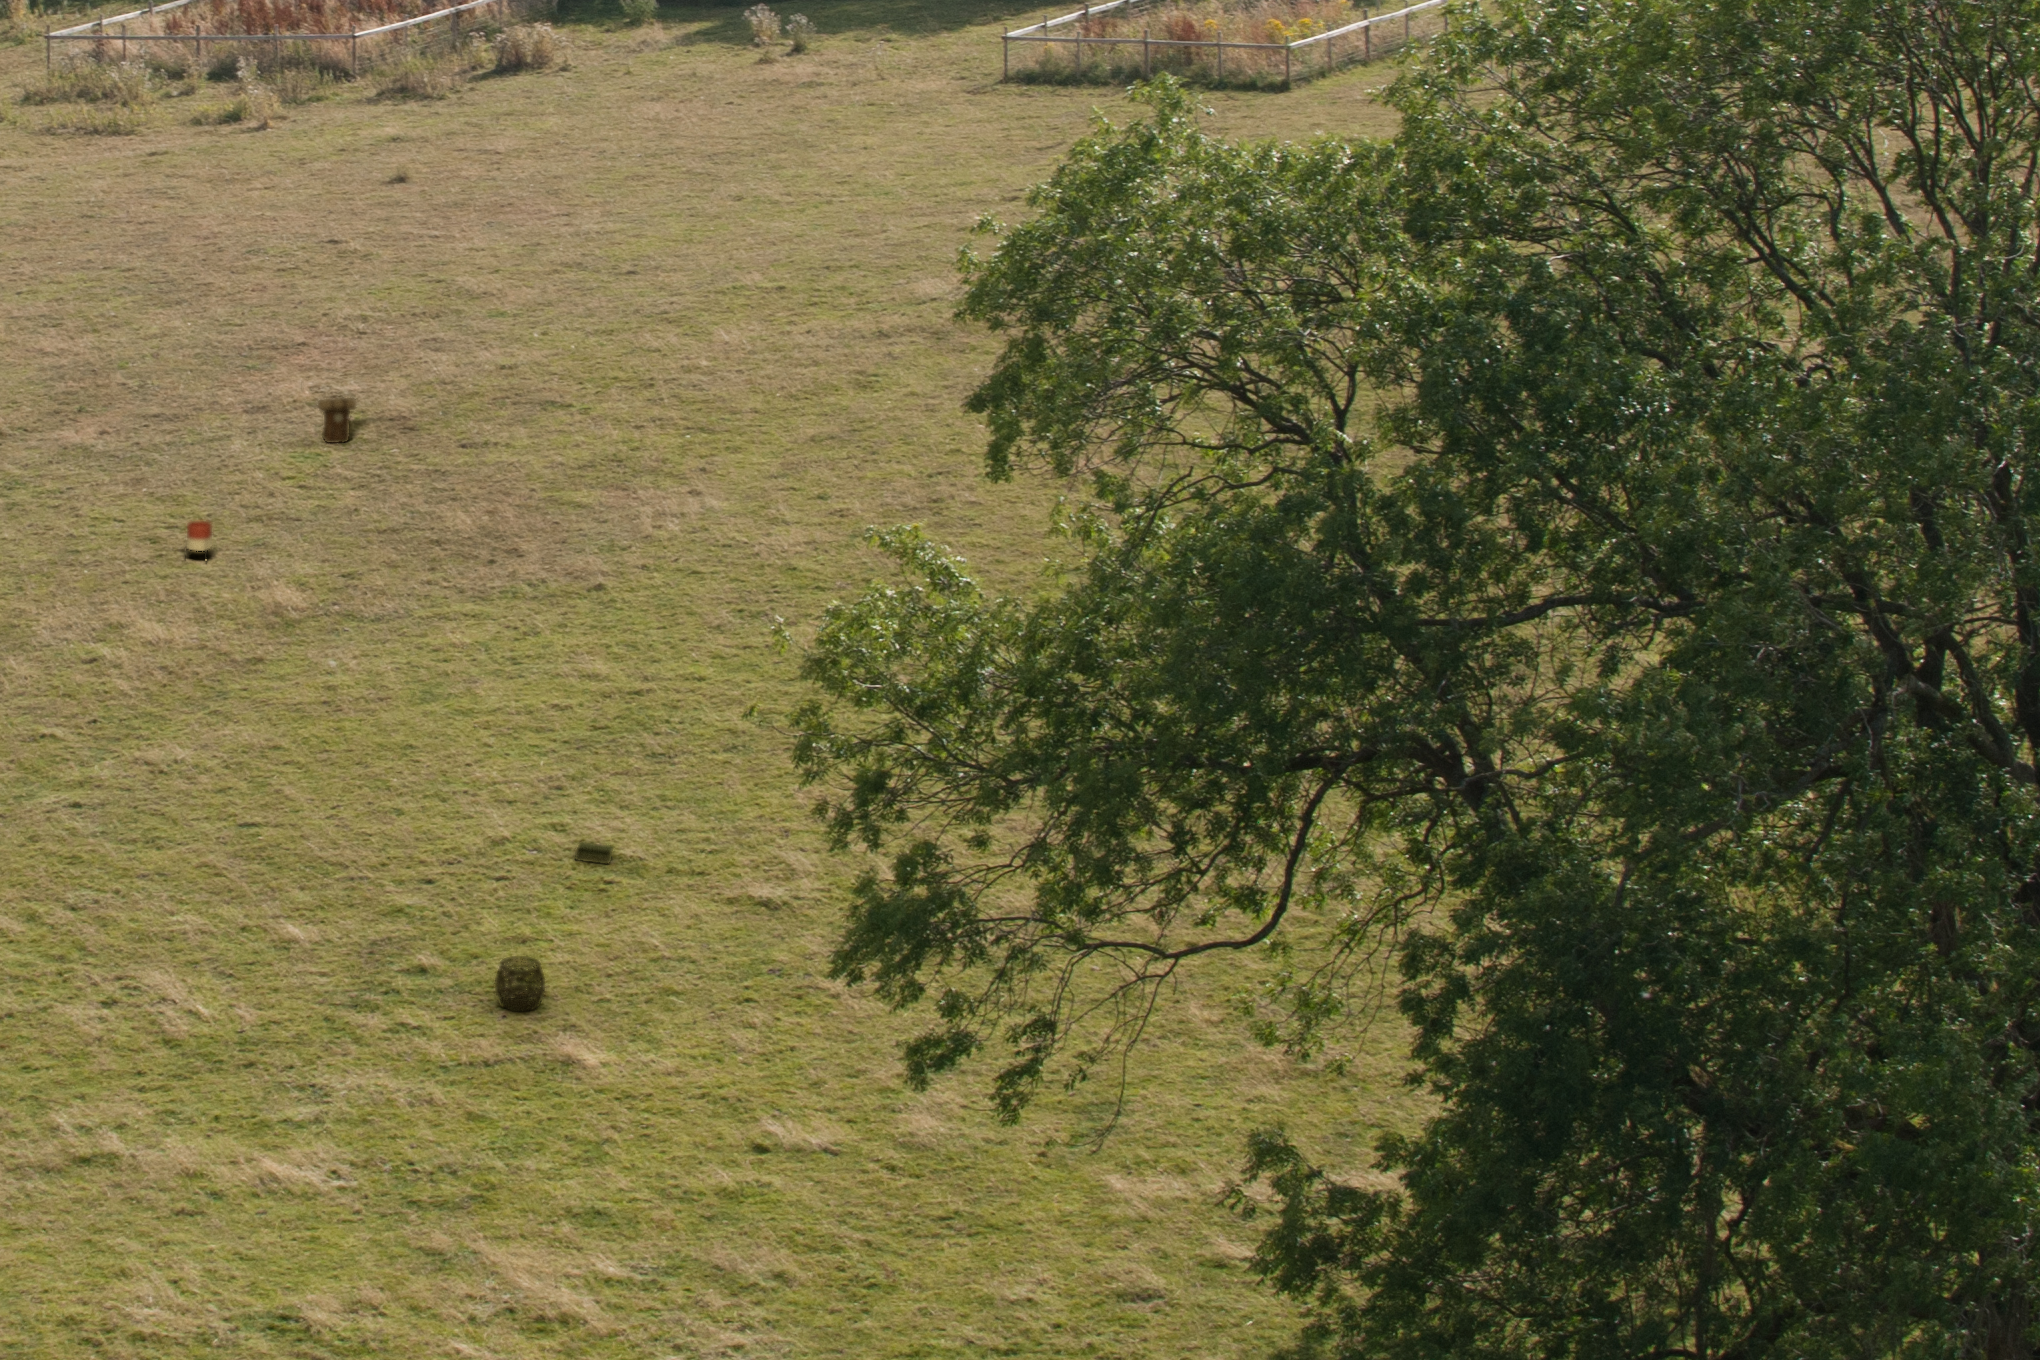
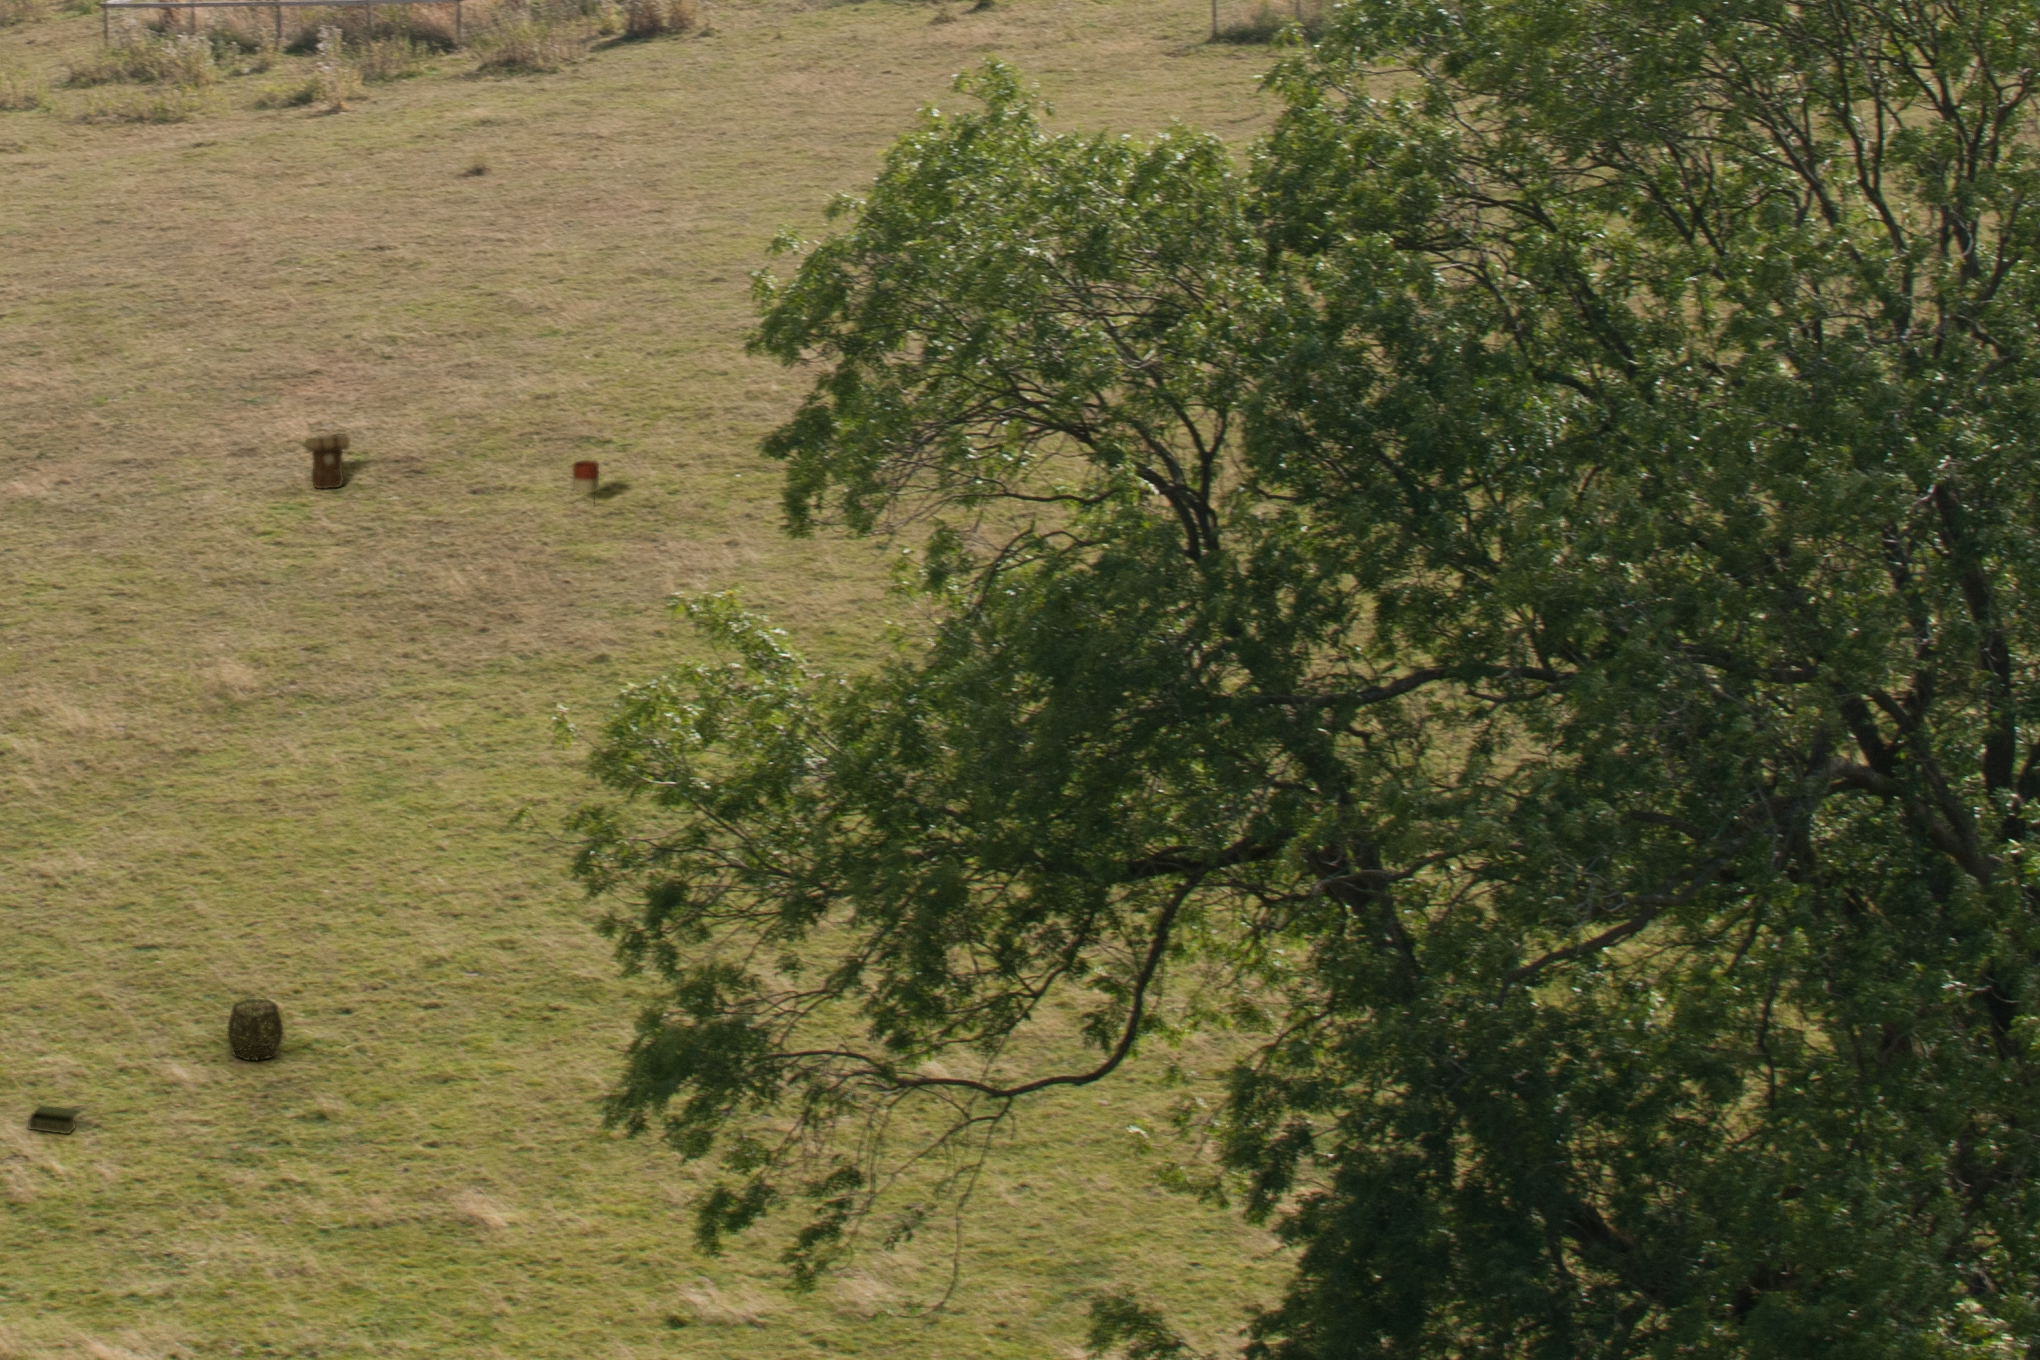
planter: present [186,521,212,559] -> present [573,460,599,504]
toolbox: present [575,843,613,864] -> present [28,1105,80,1134]
woven basket: present [495,956,545,1012] -> present [227,999,283,1061]

